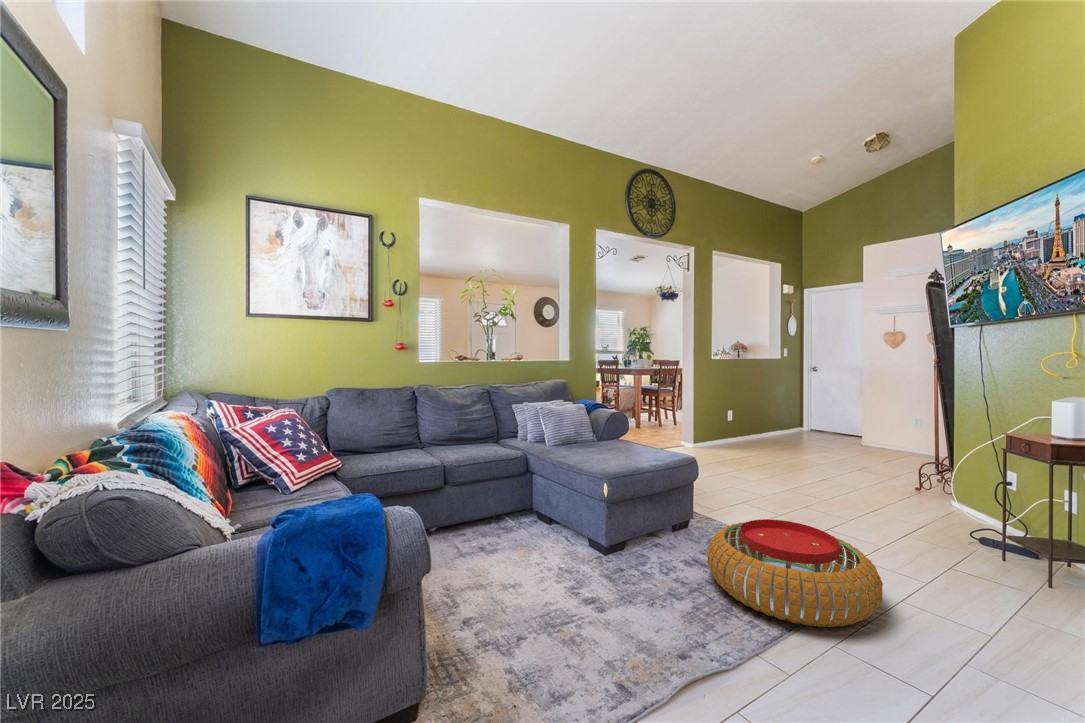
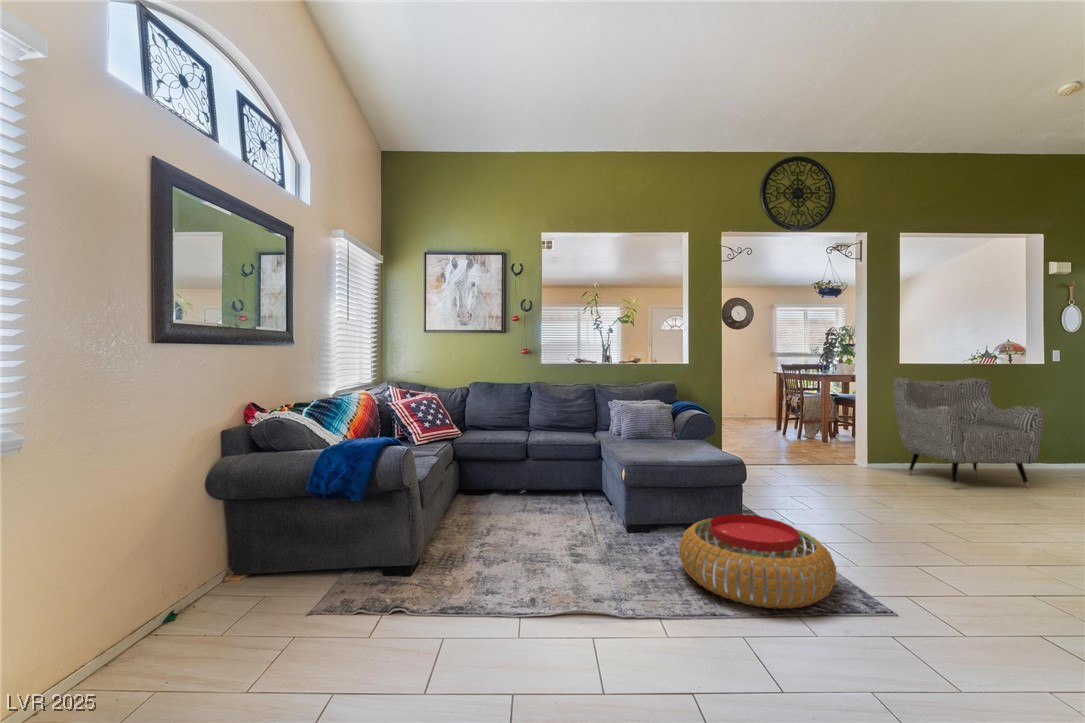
armchair: none [709,370,804,457] -> present [893,378,1044,488]

